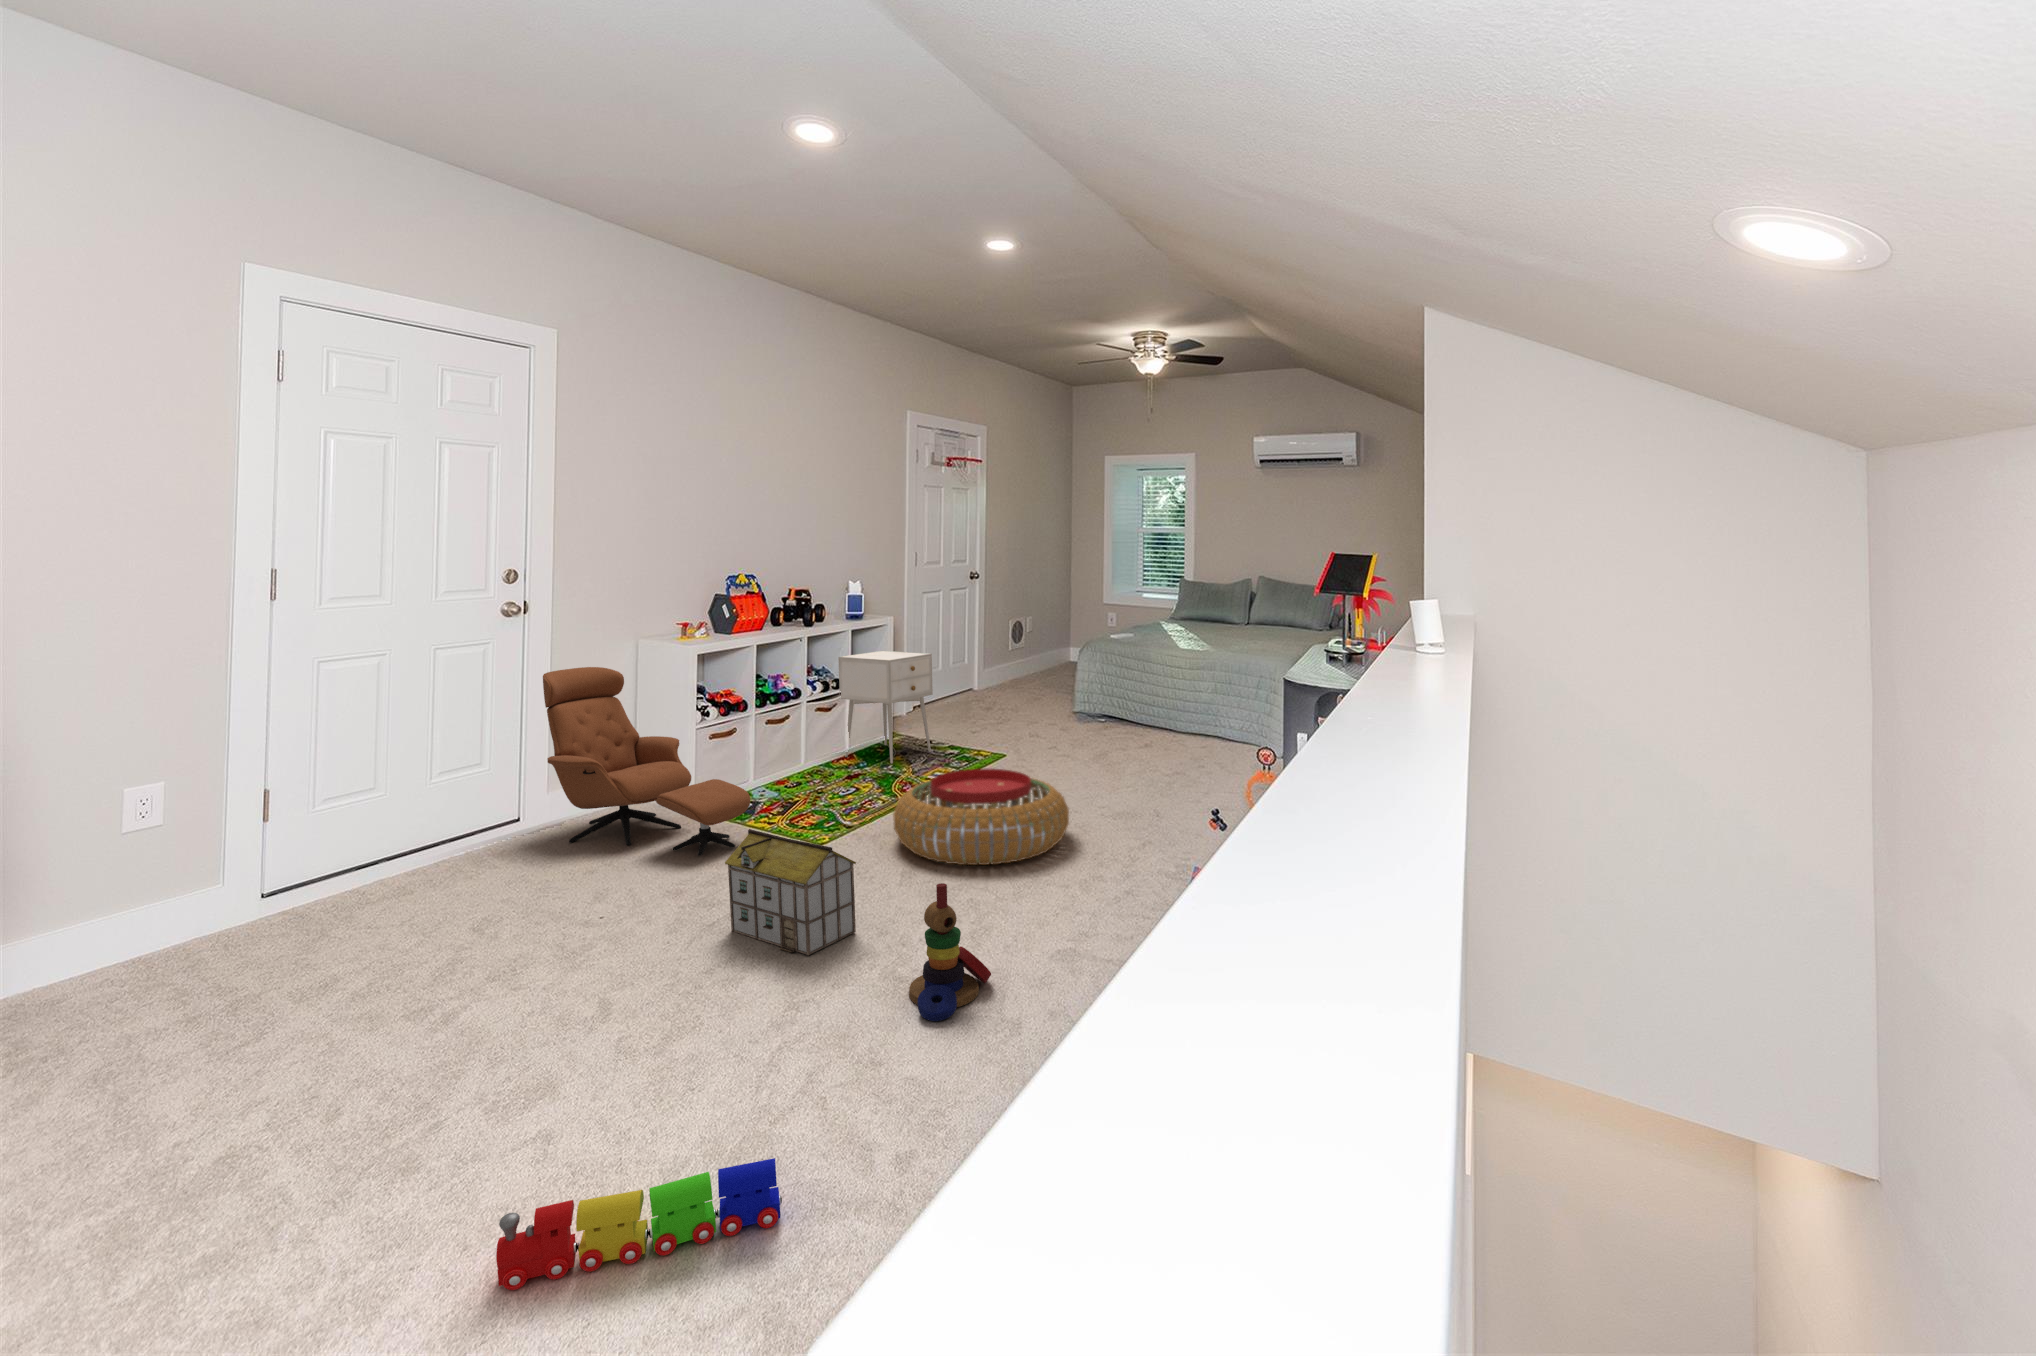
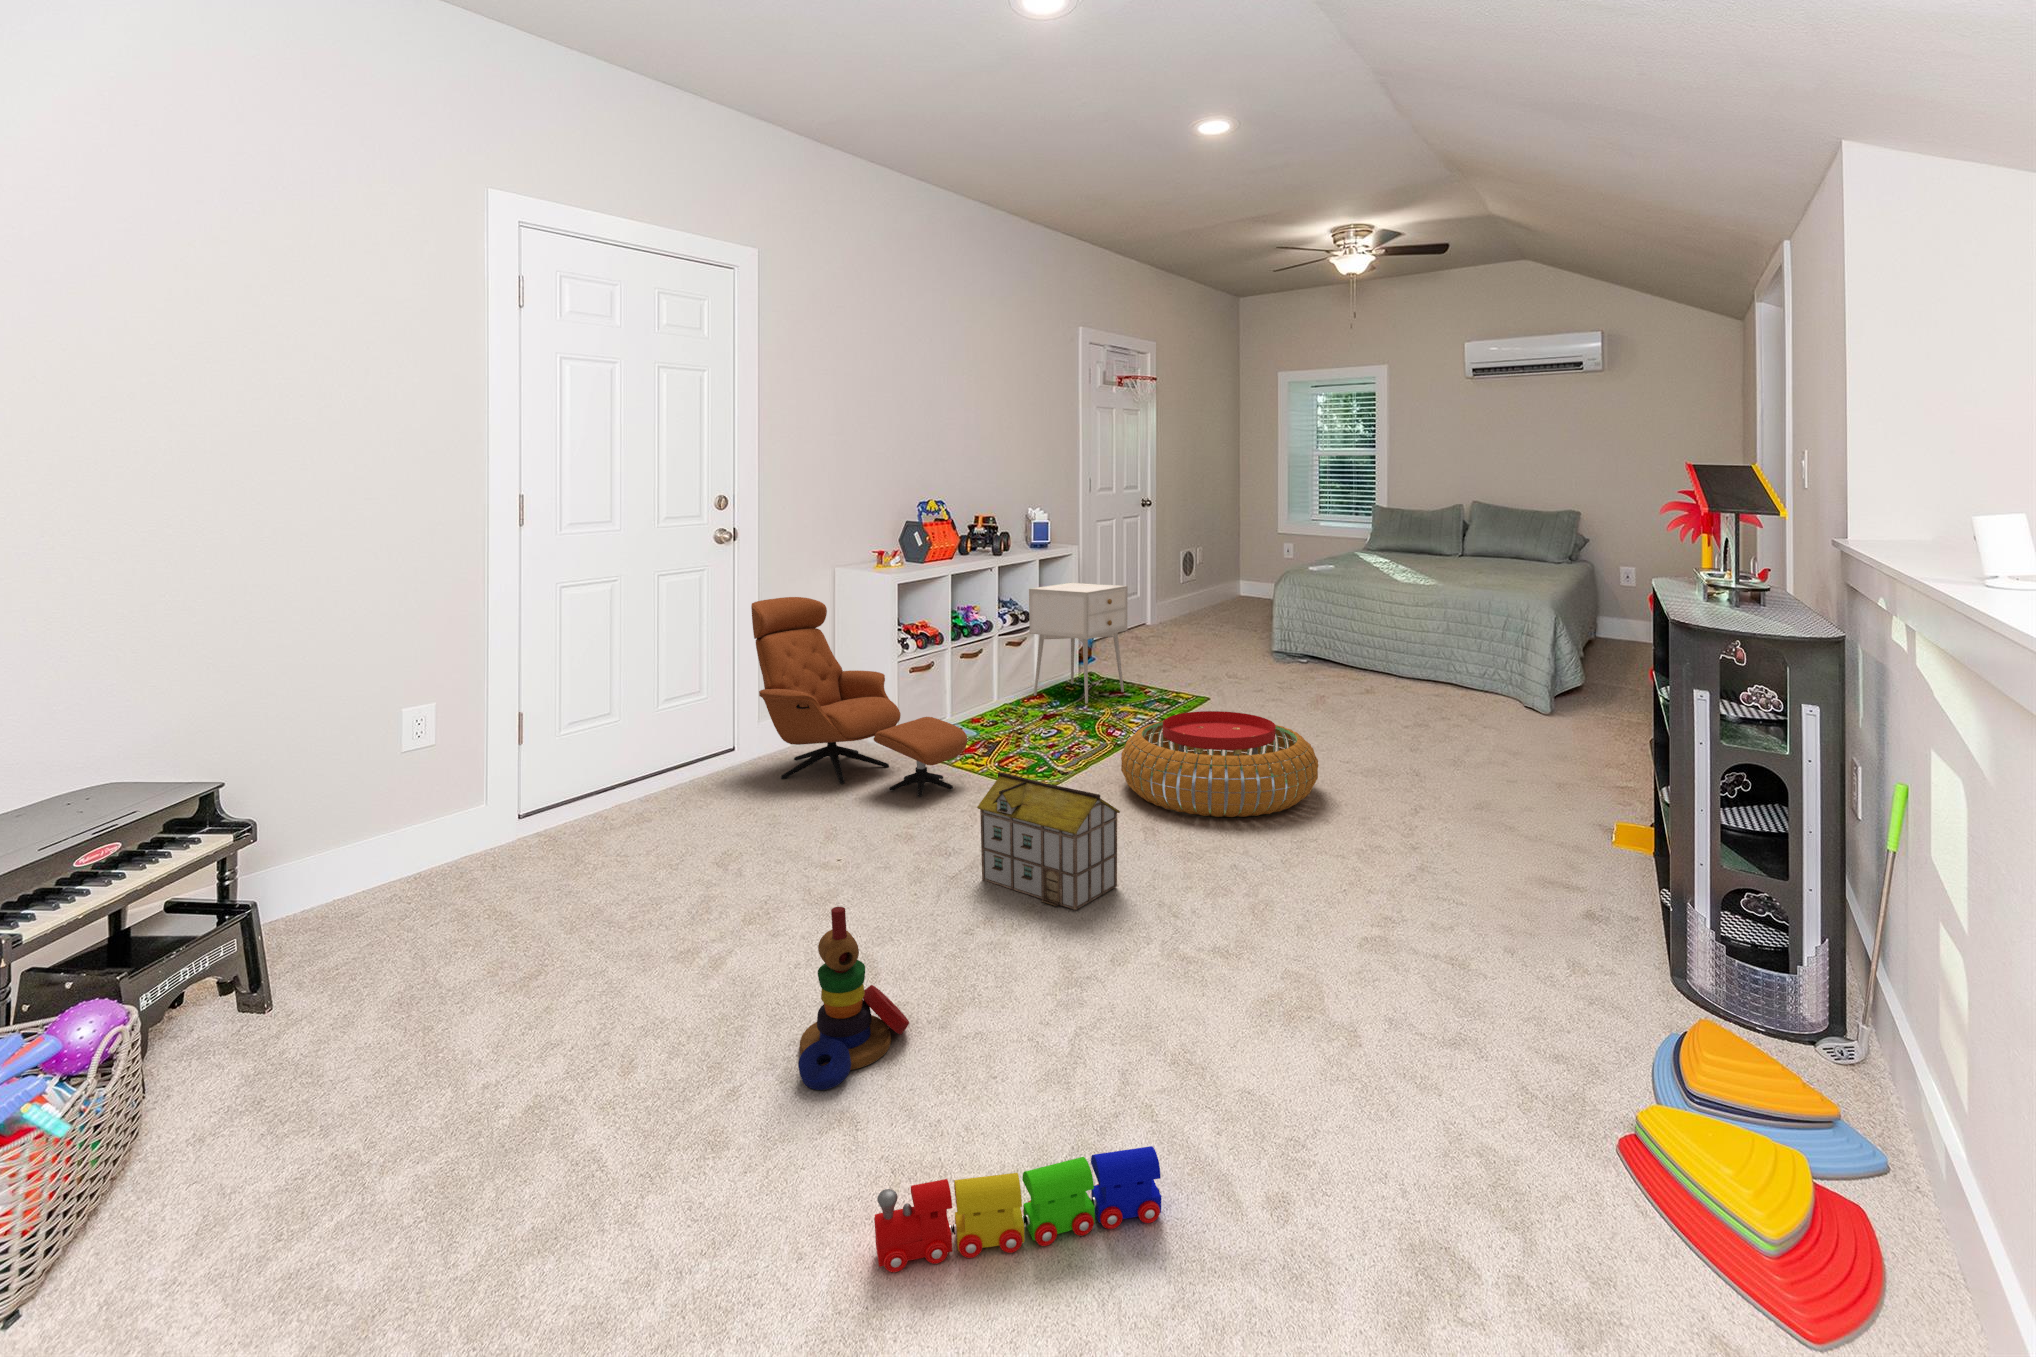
stacking toy: present [909,883,991,1021] -> present [798,907,909,1090]

